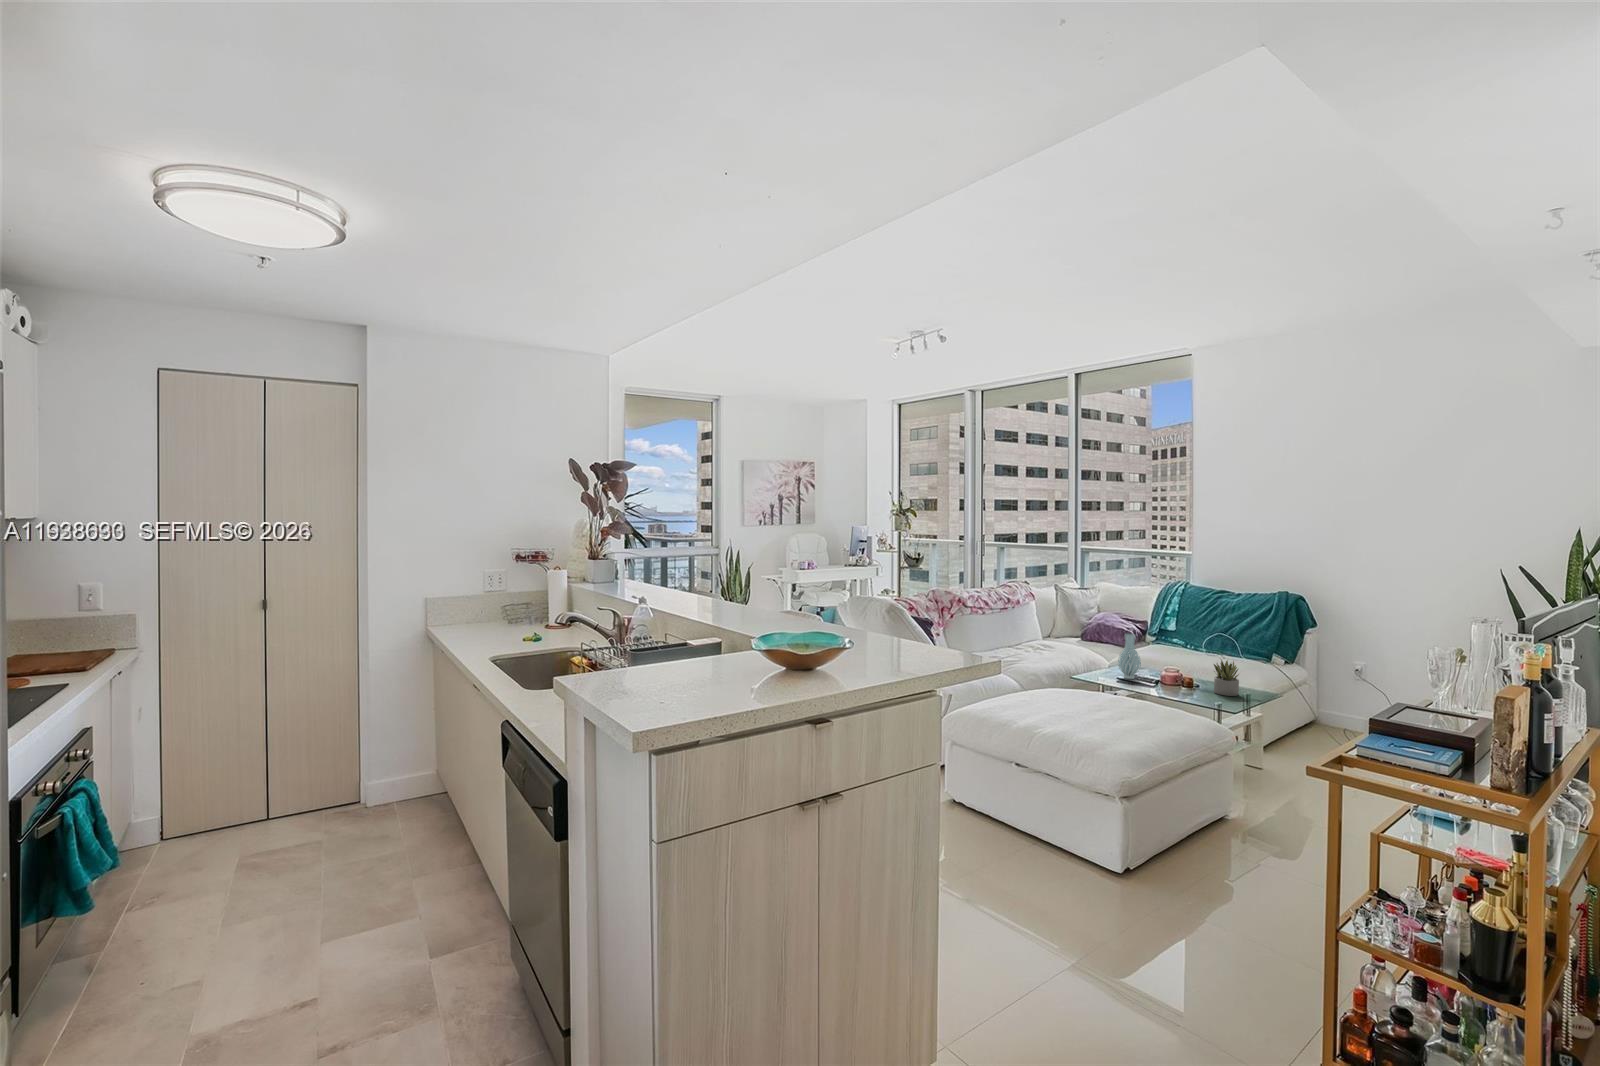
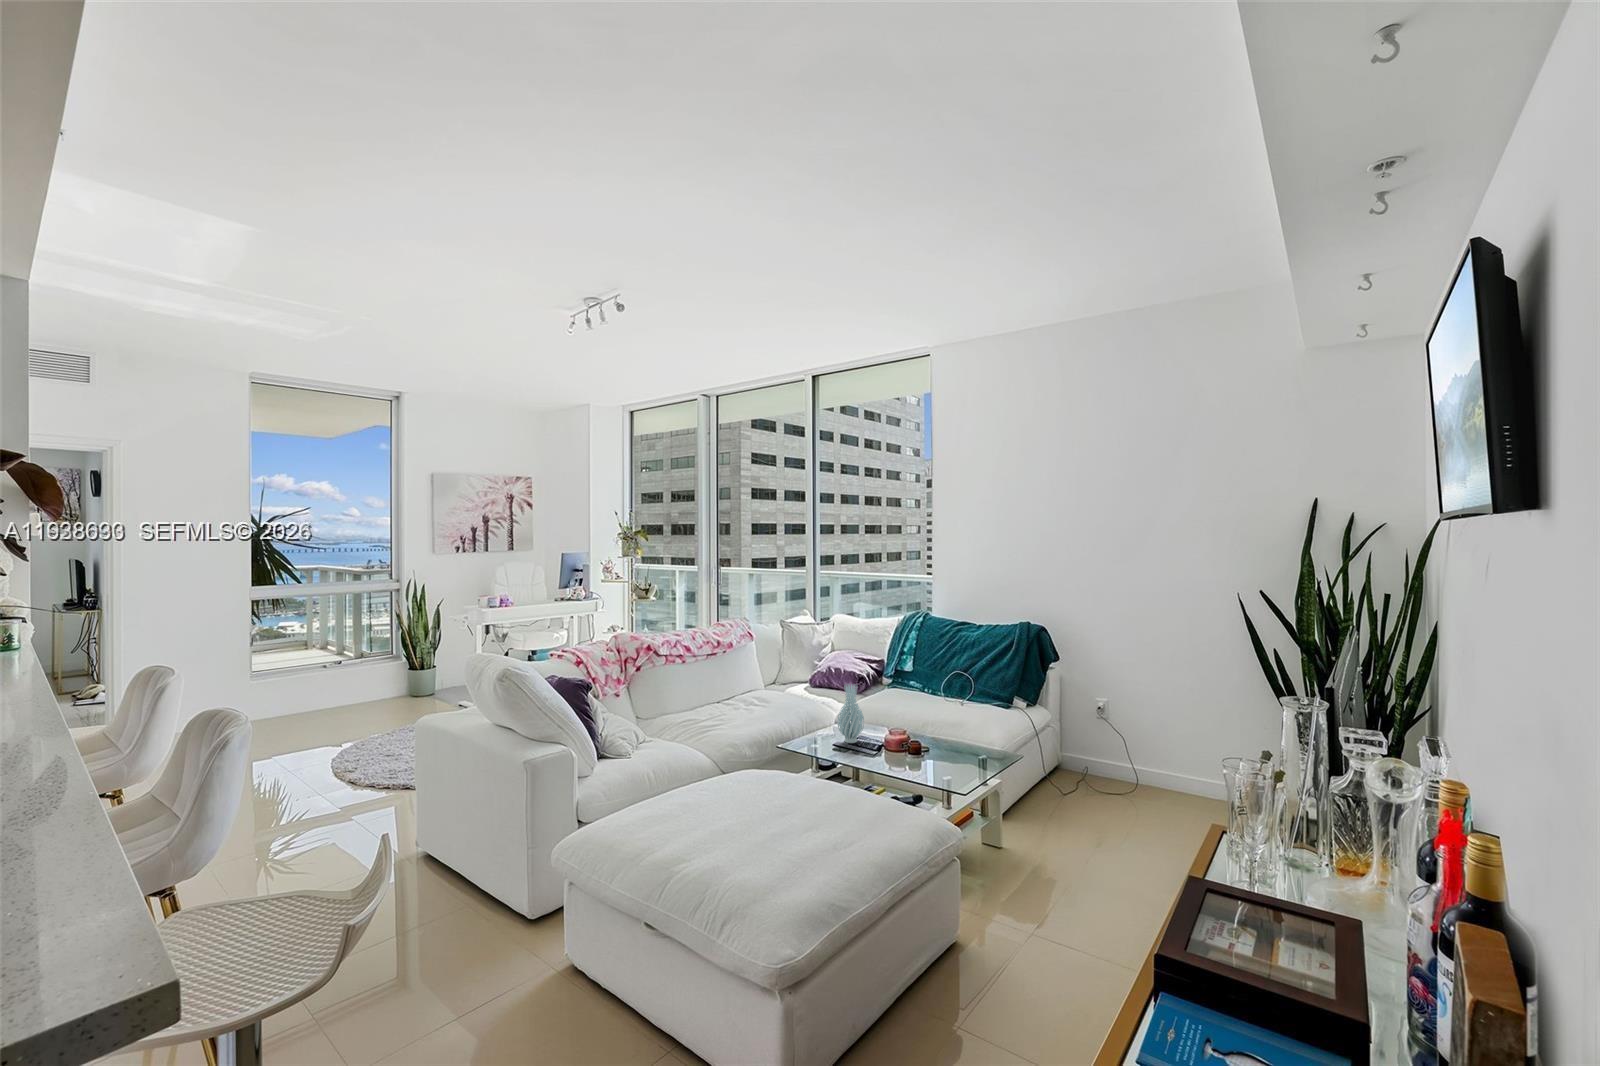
succulent plant: present [1214,660,1239,696] -> none [945,713,976,761]

